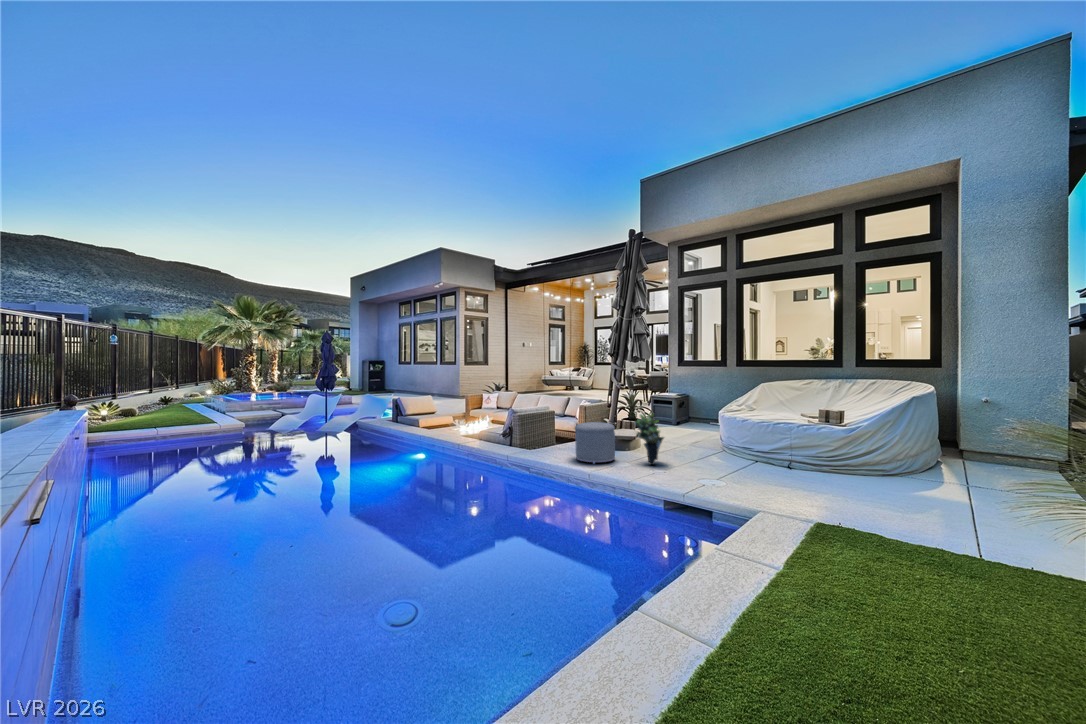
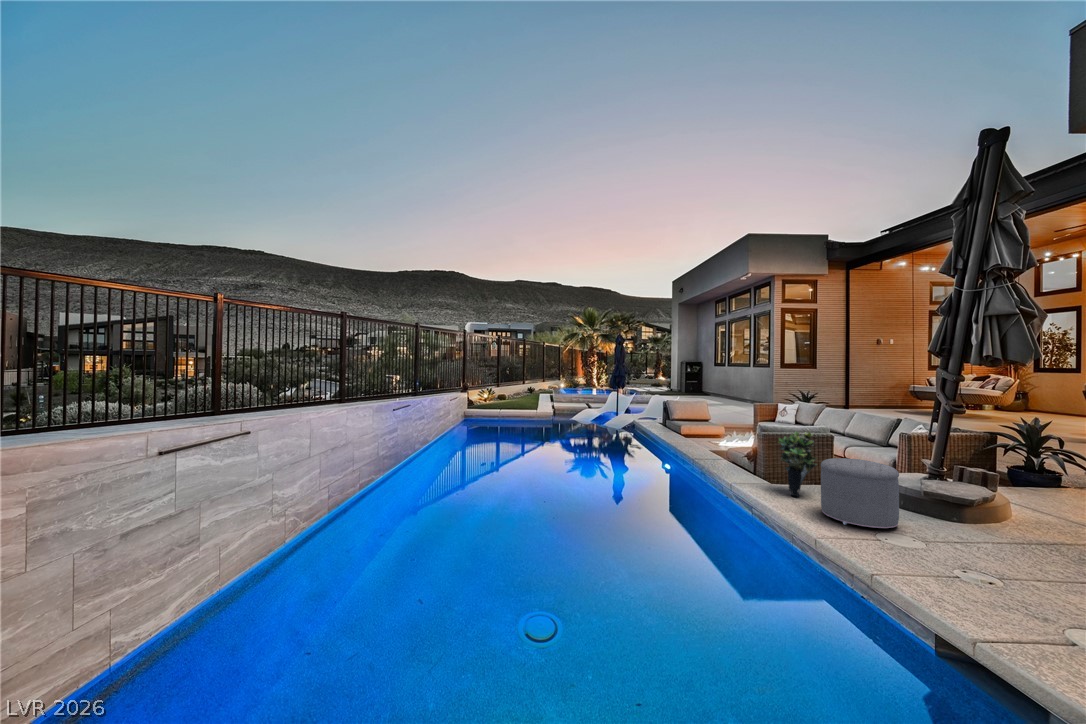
potted plant: present [635,414,664,465] -> present [778,432,817,497]

